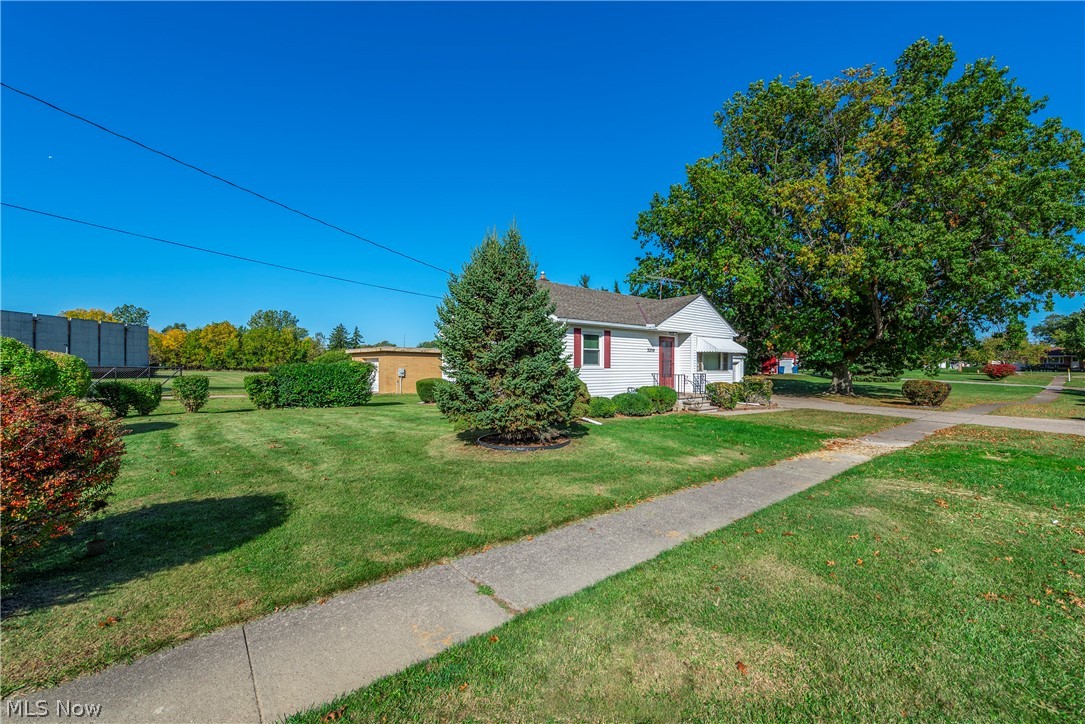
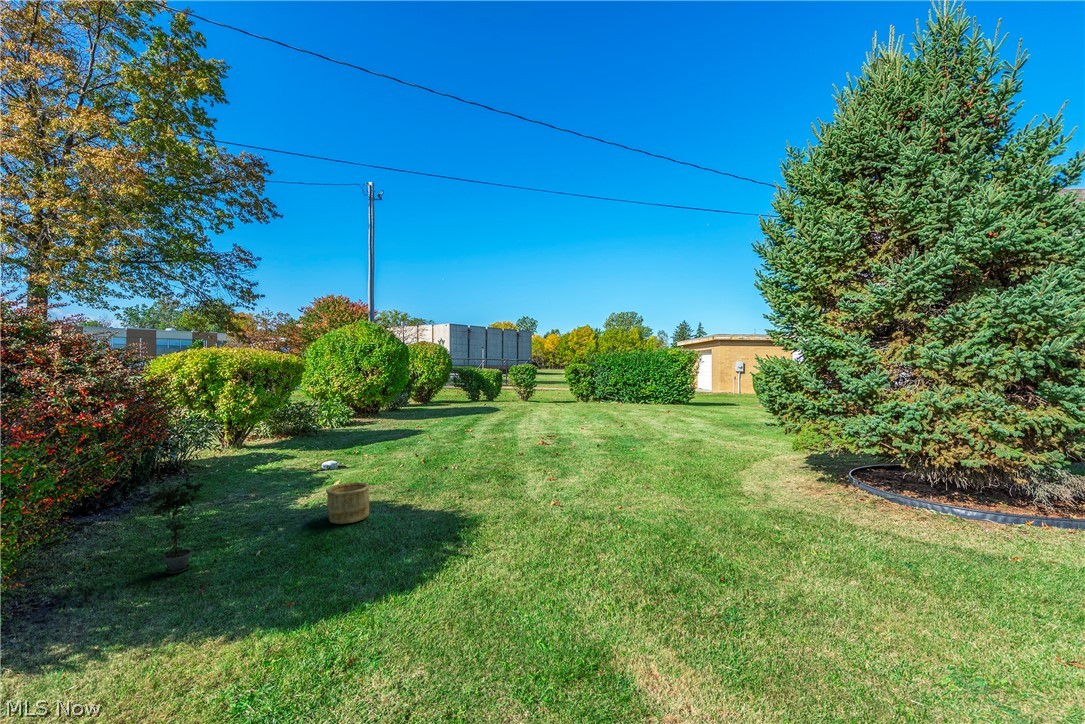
wooden bucket: none [163,485,200,515] -> present [326,482,370,524]

